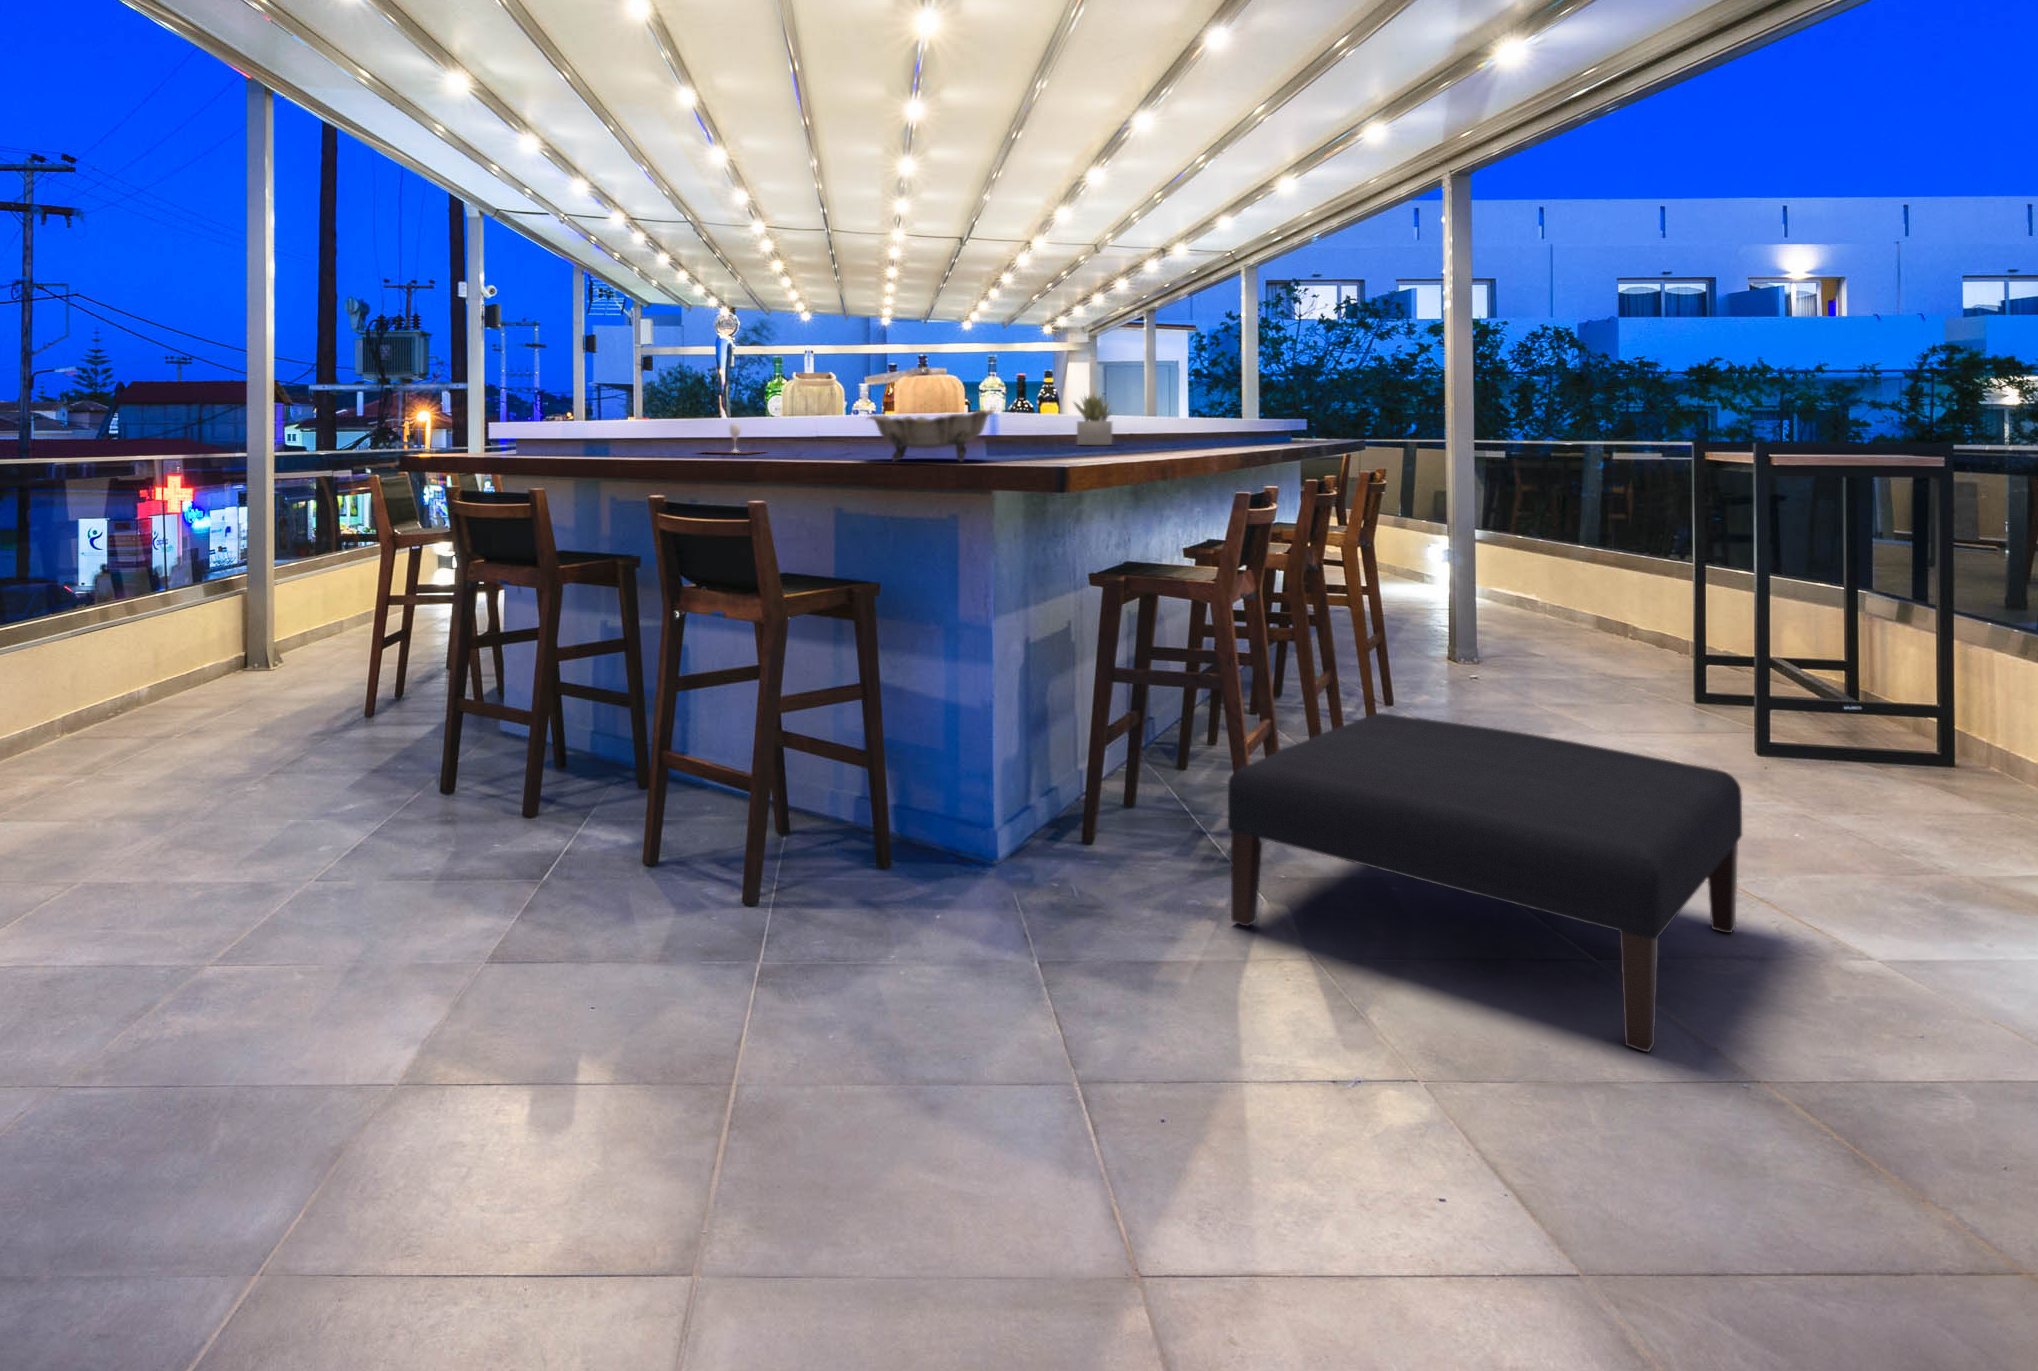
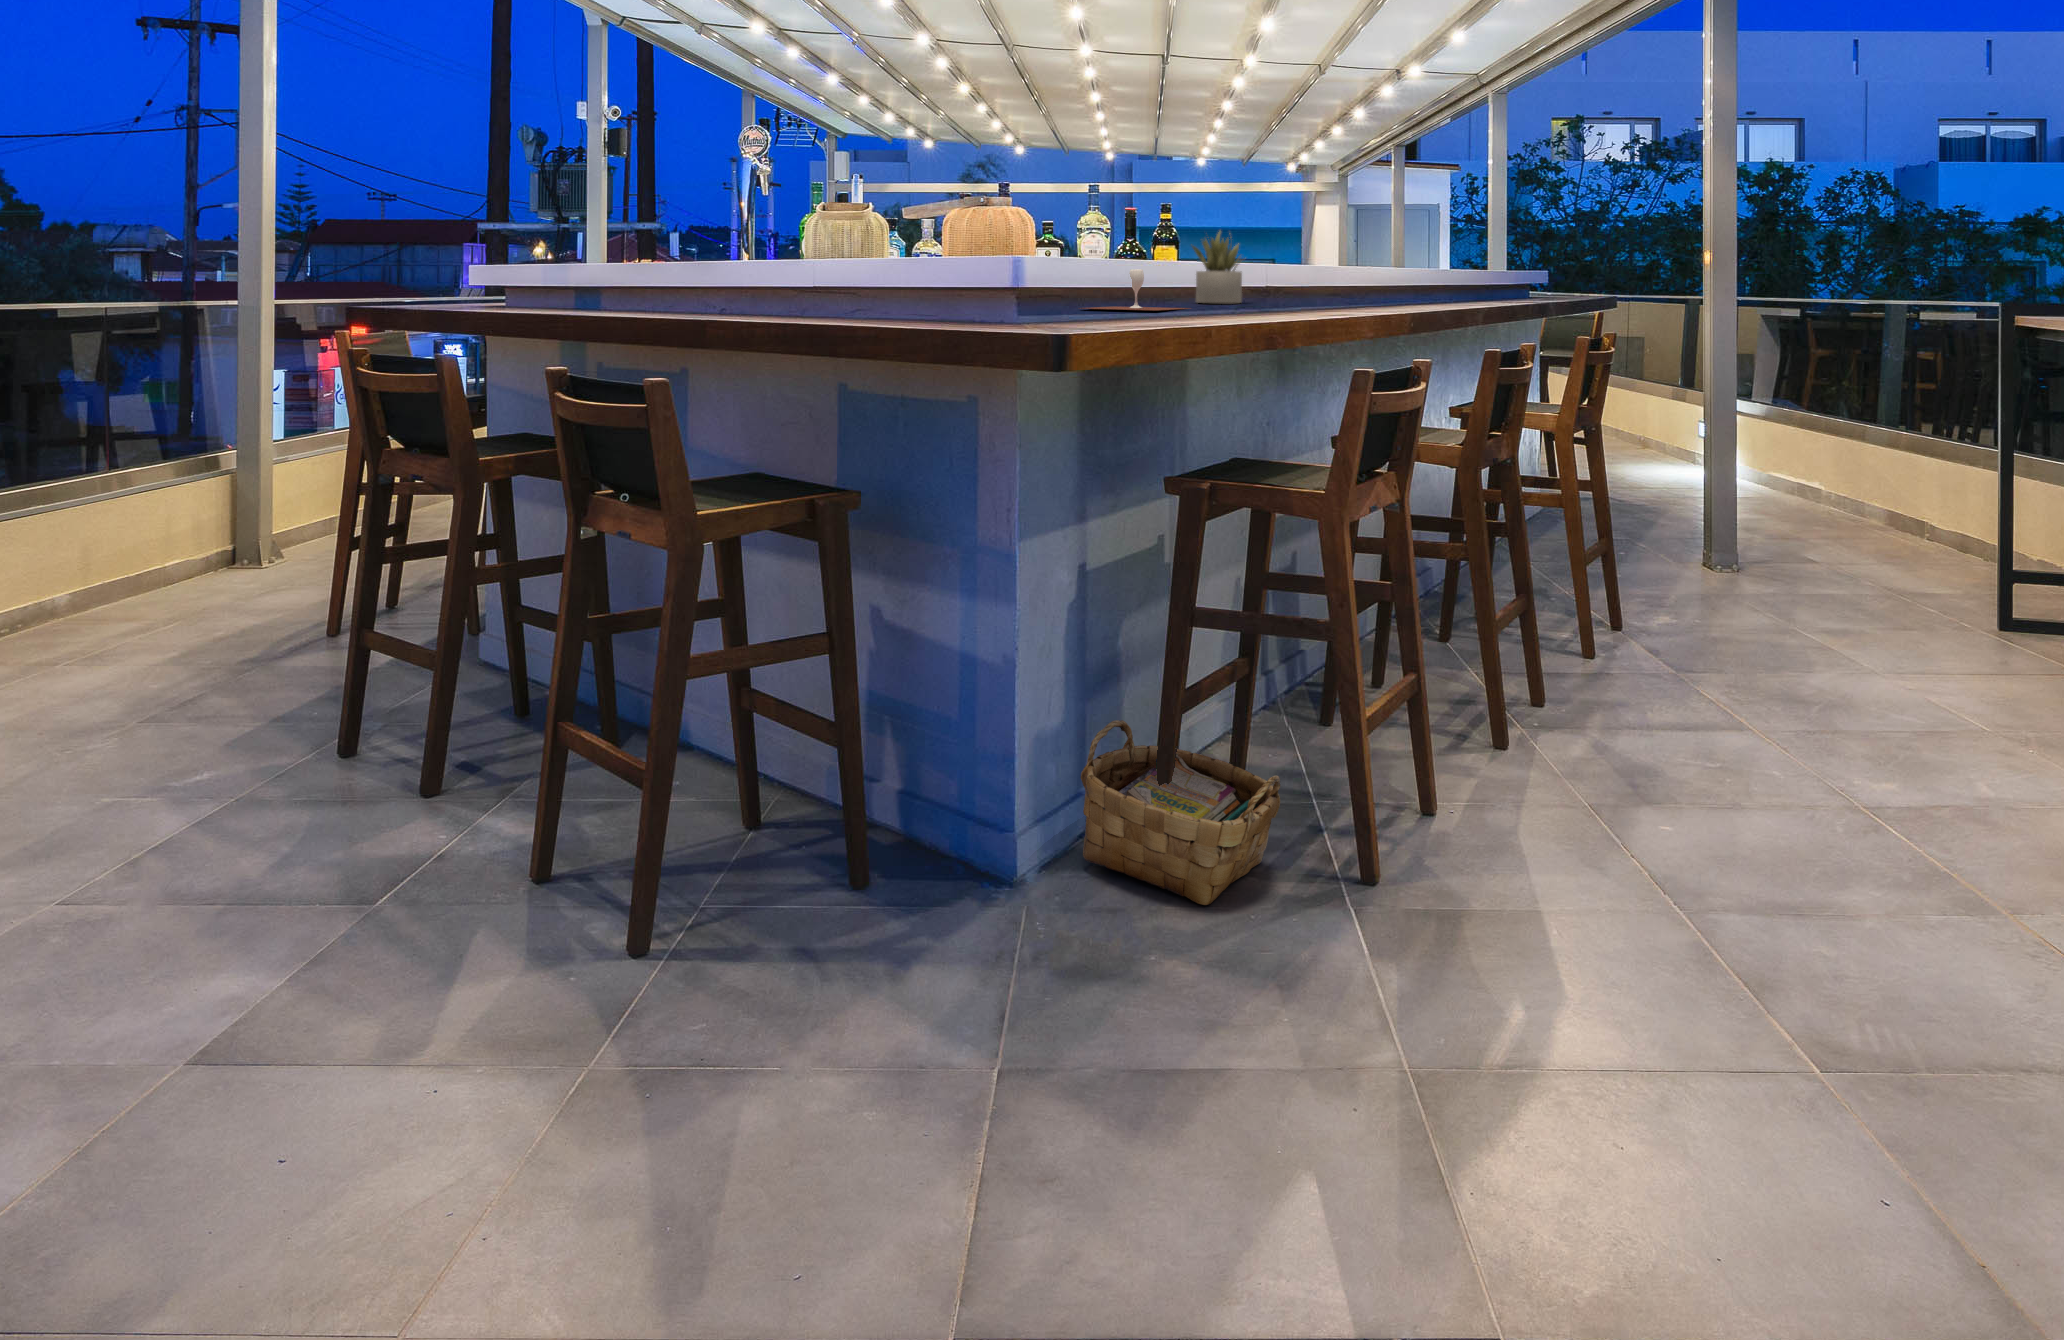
decorative bowl: present [869,410,994,461] -> none [860,253,1040,326]
wine glass: present [722,424,766,454] -> present [1082,269,1190,311]
ottoman: present [1228,713,1742,1052] -> none [1305,674,2044,1257]
woven basket: none [1036,750,1187,879] -> present [1080,720,1280,905]

